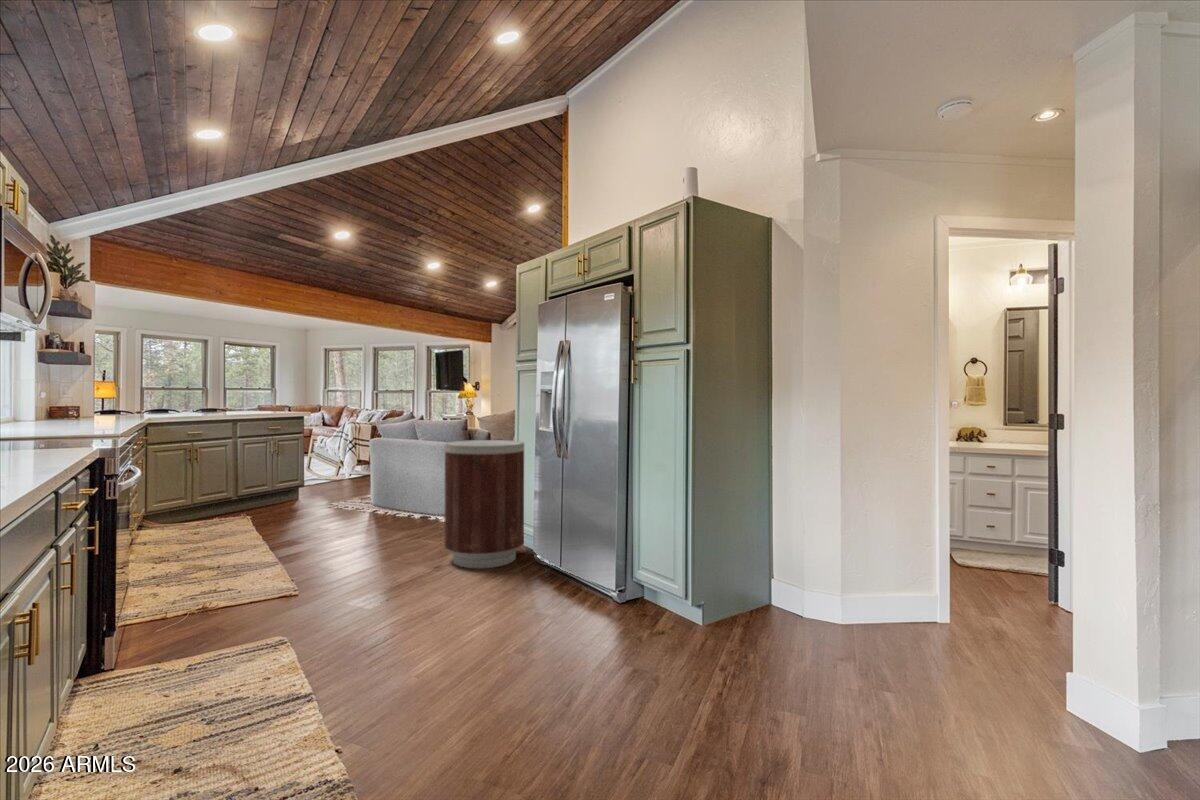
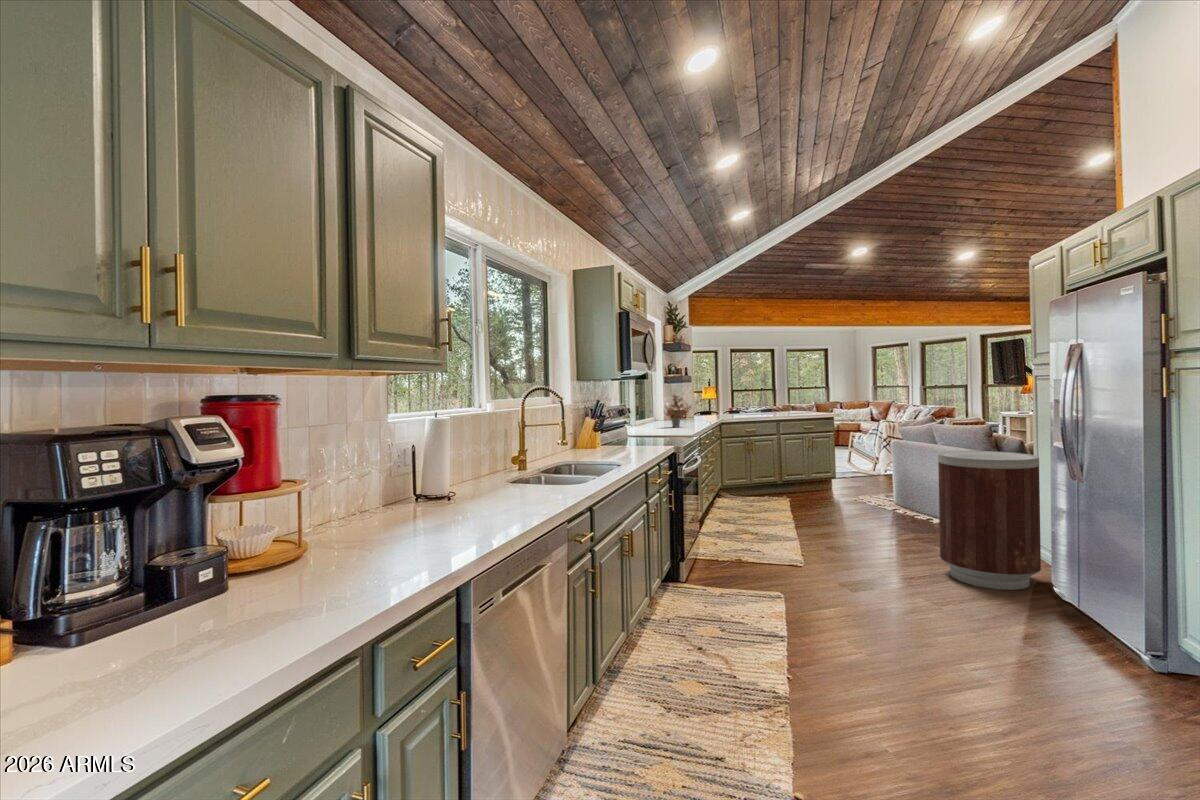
potted plant: none [40,368,100,428] -> present [666,394,691,427]

